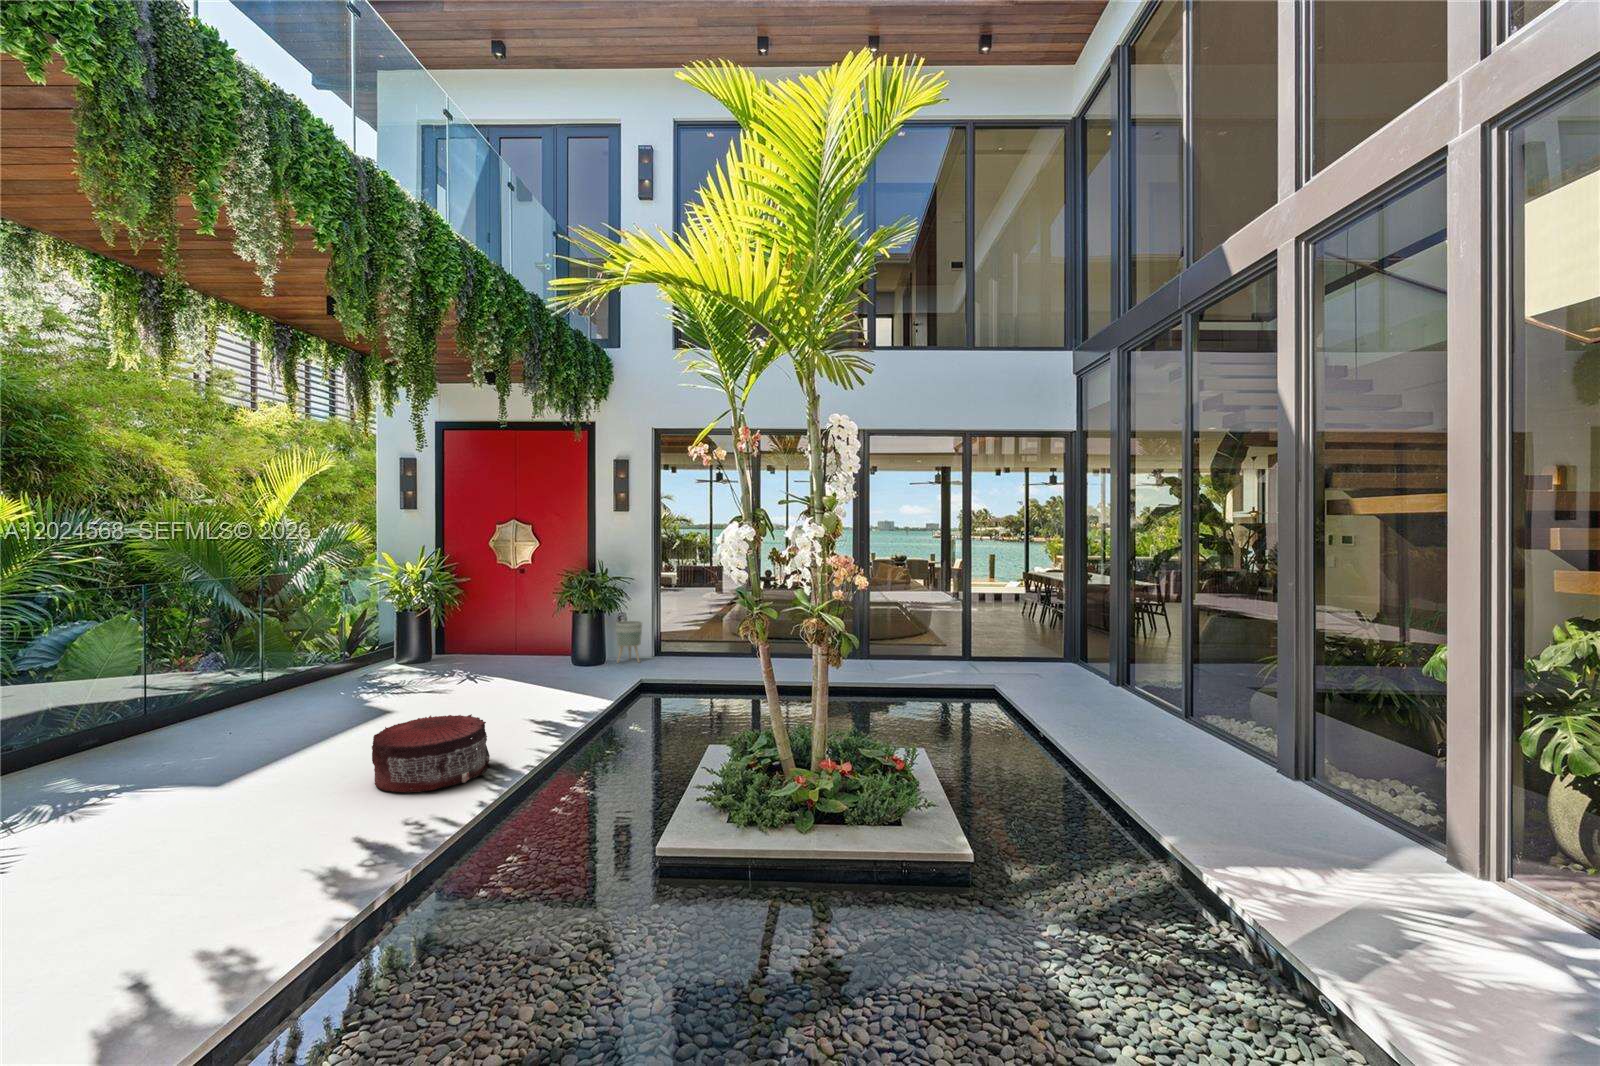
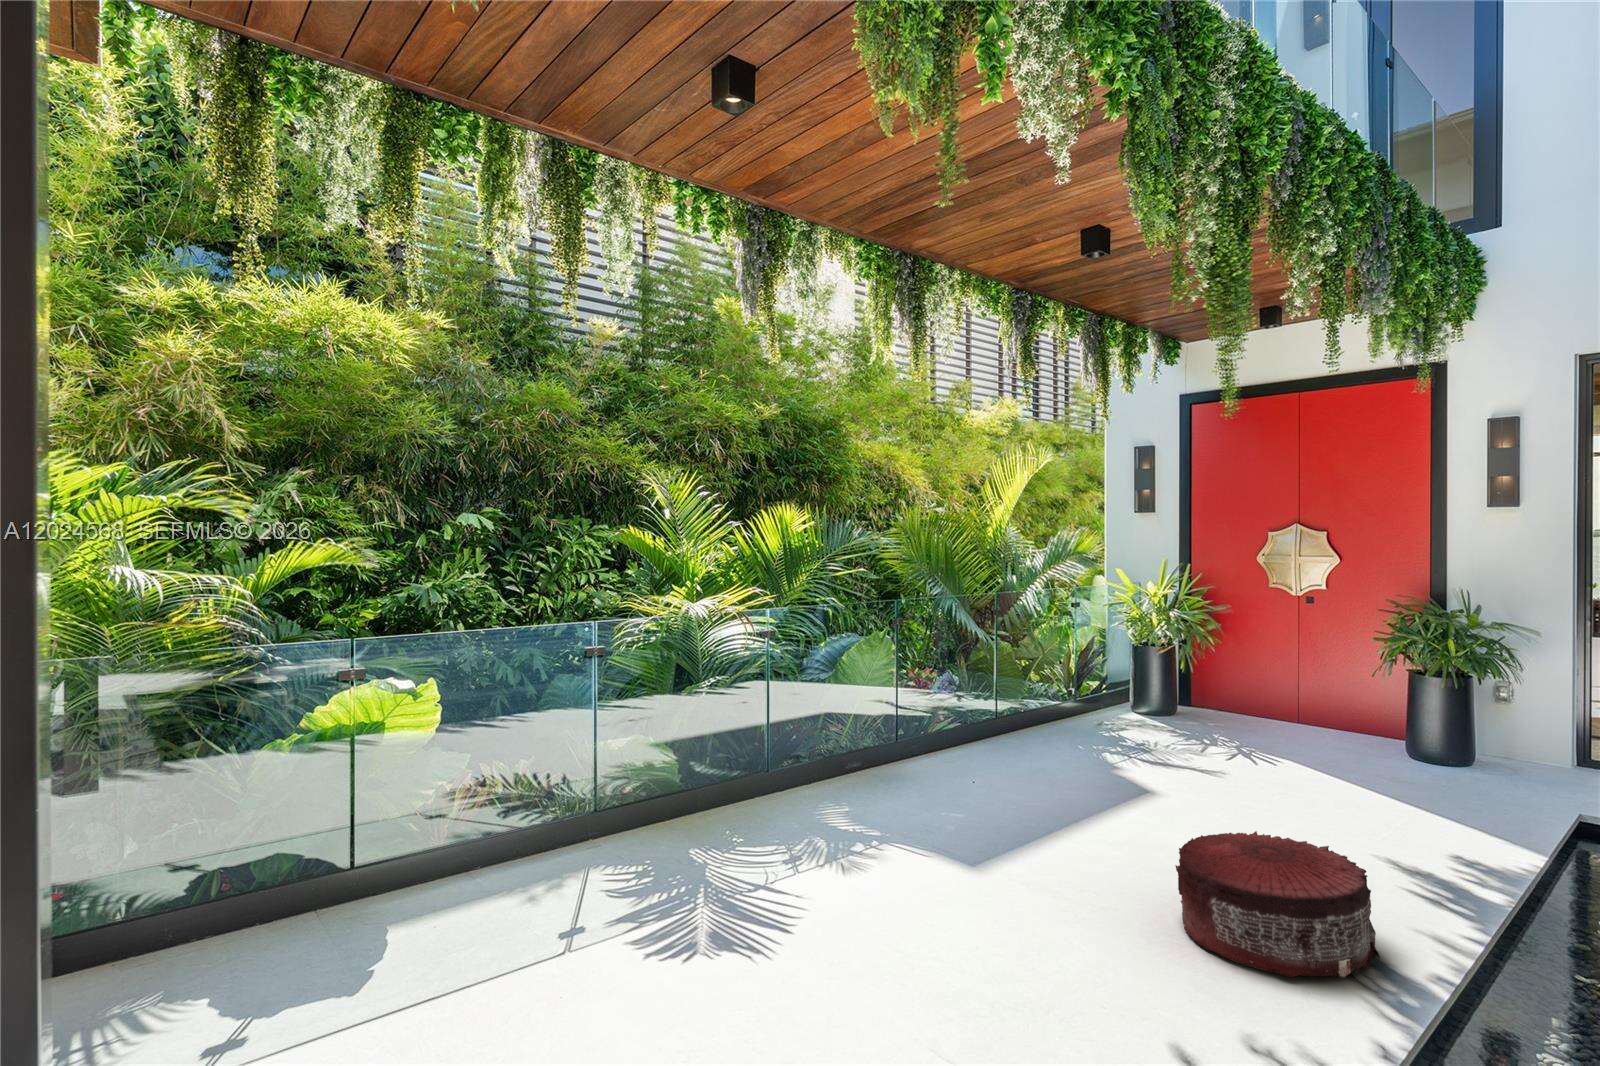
planter: present [616,621,642,662] -> none [1497,695,1556,774]

